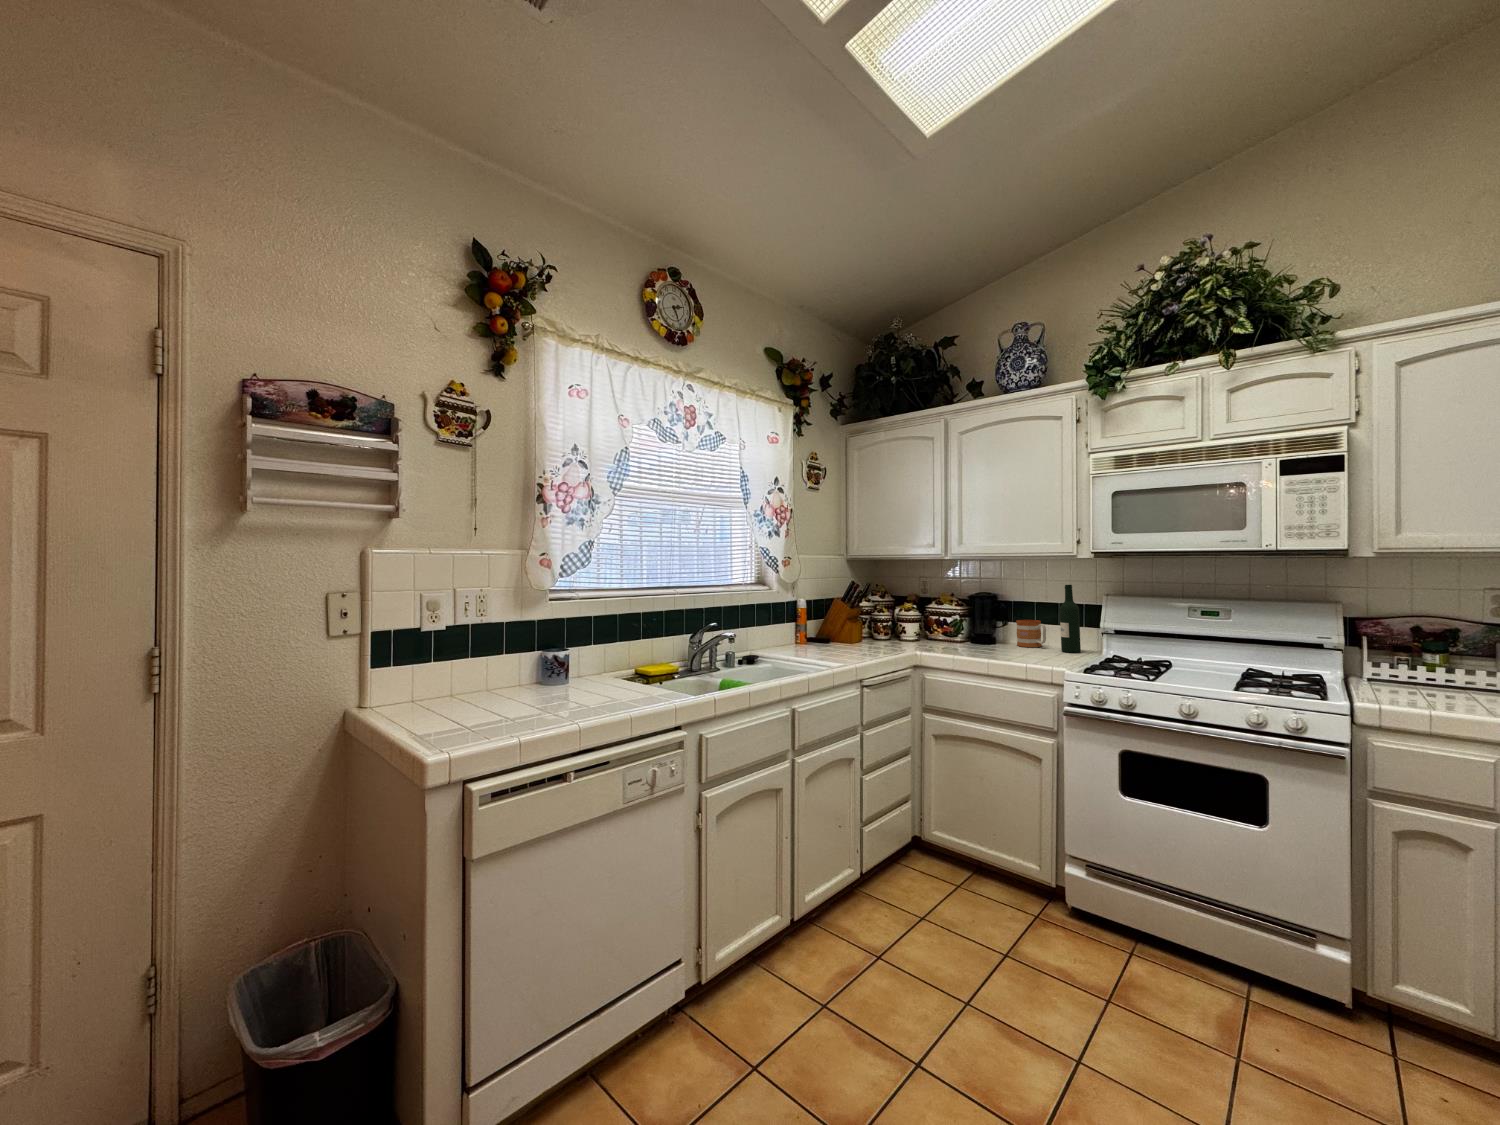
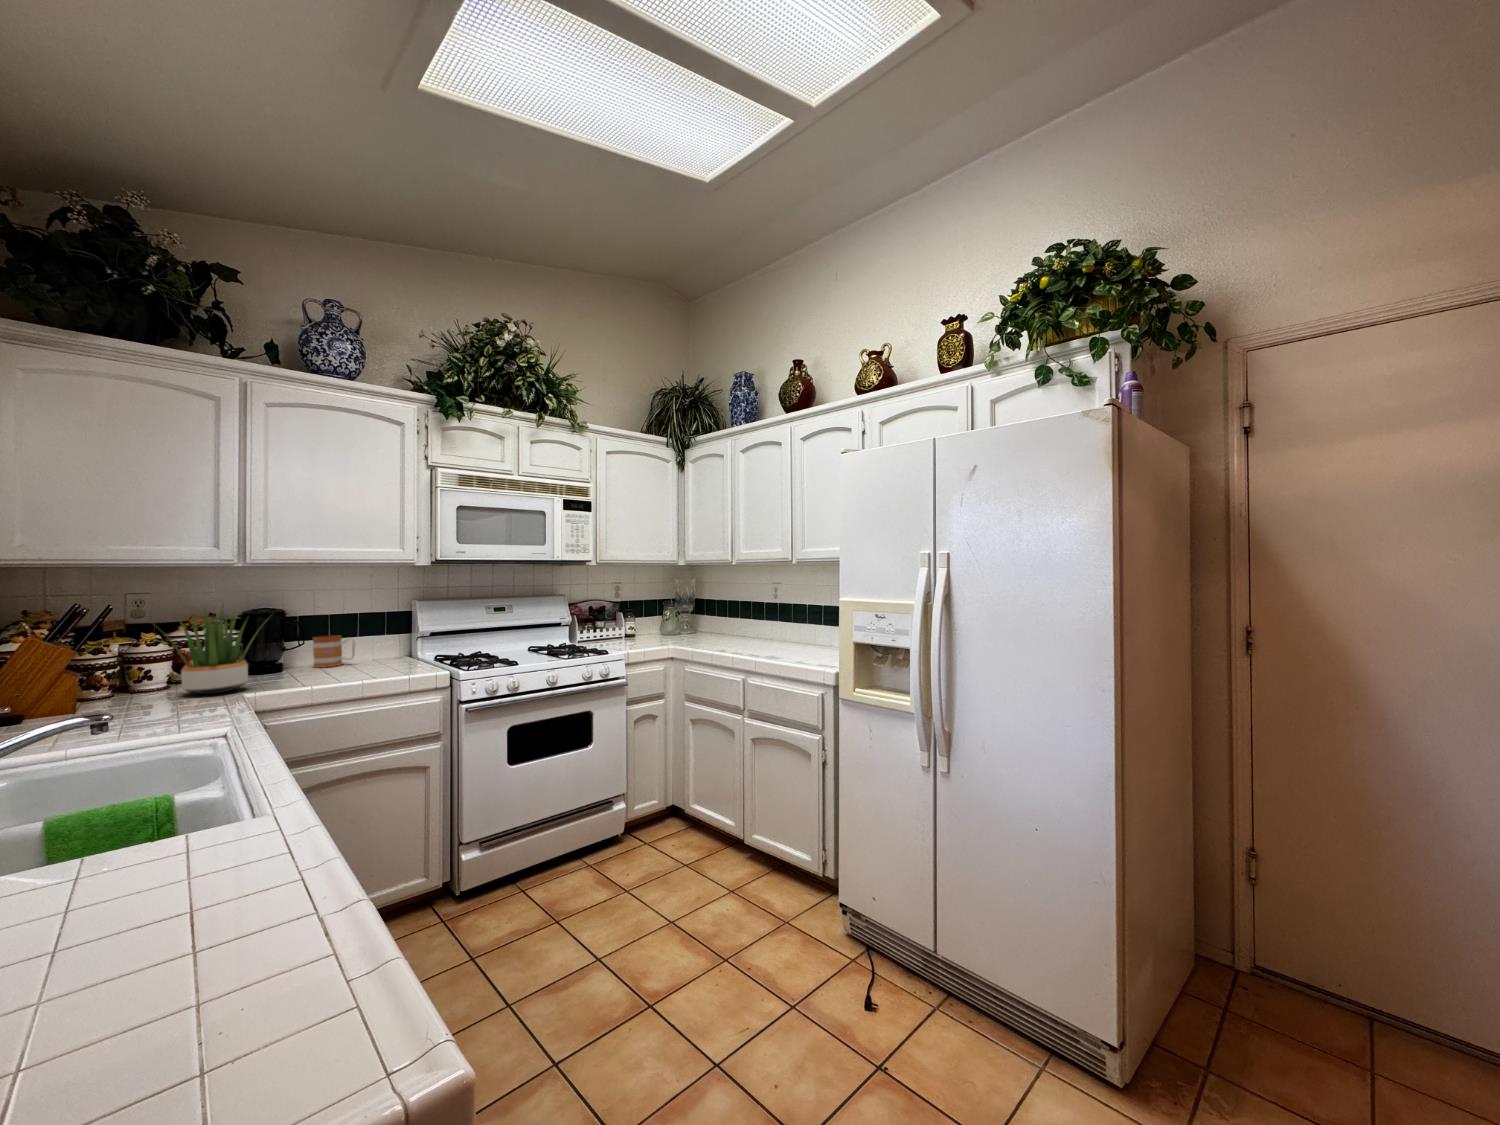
wine bottle: present [1060,585,1081,653] -> none [375,593,396,663]
potted plant: none [892,586,950,650] -> present [169,606,262,694]

